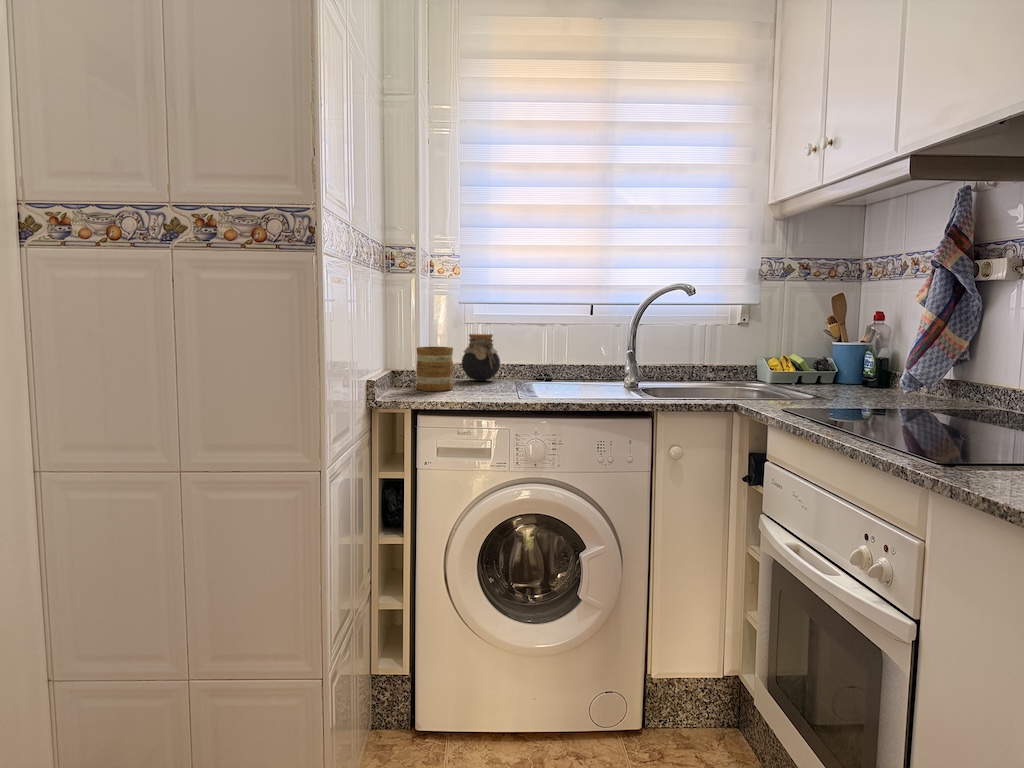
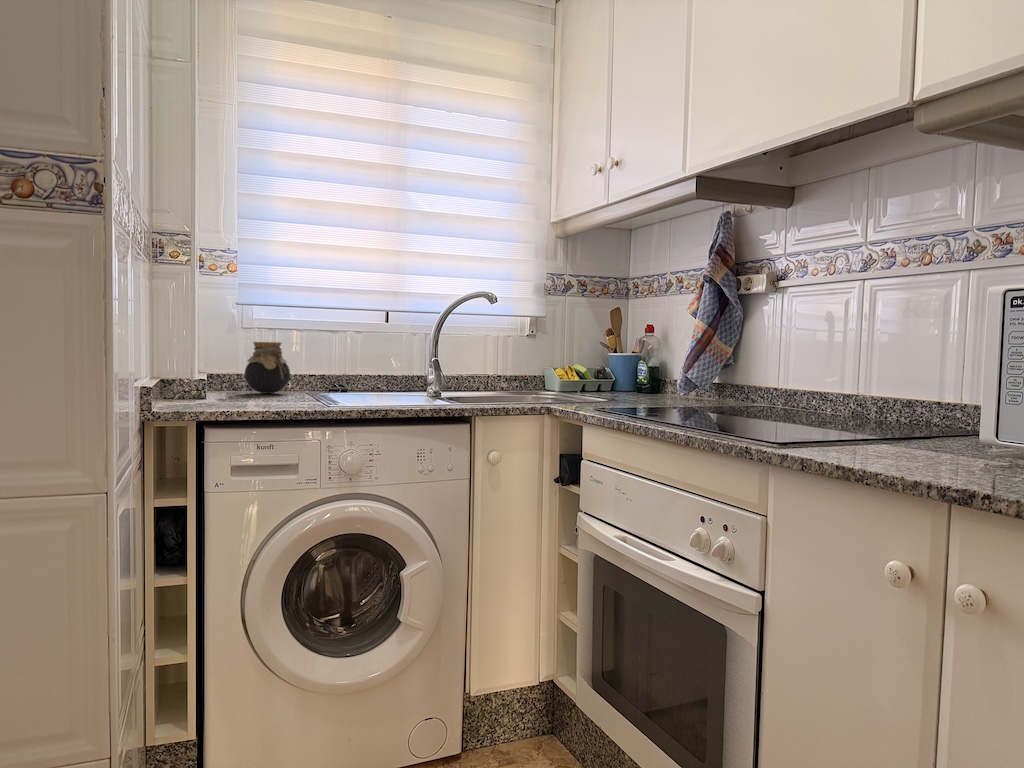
mug: present [416,347,453,391] -> none [199,353,243,402]

